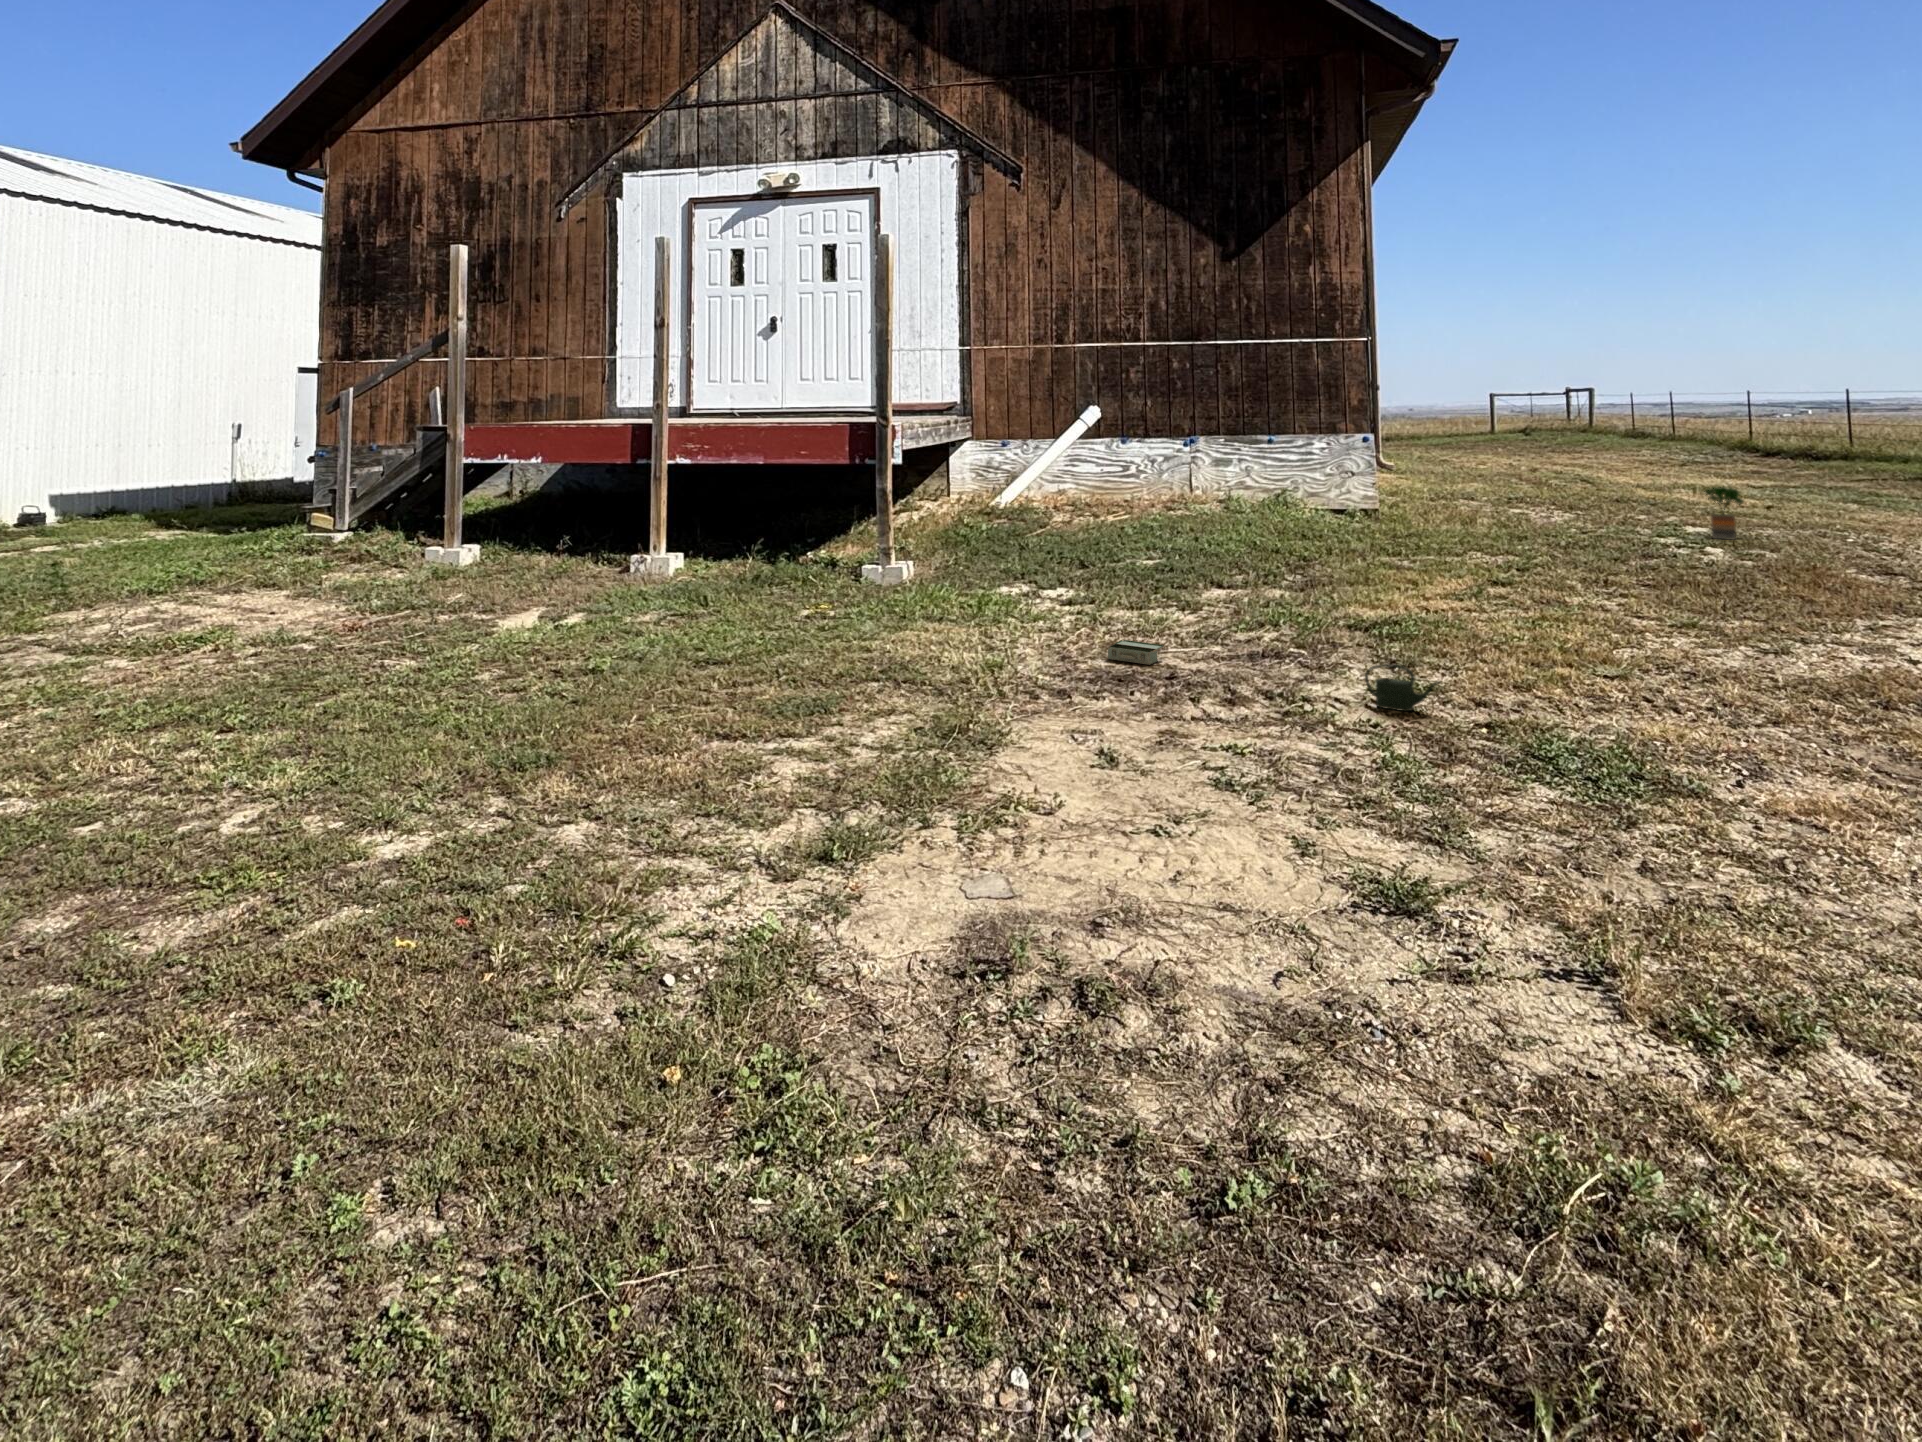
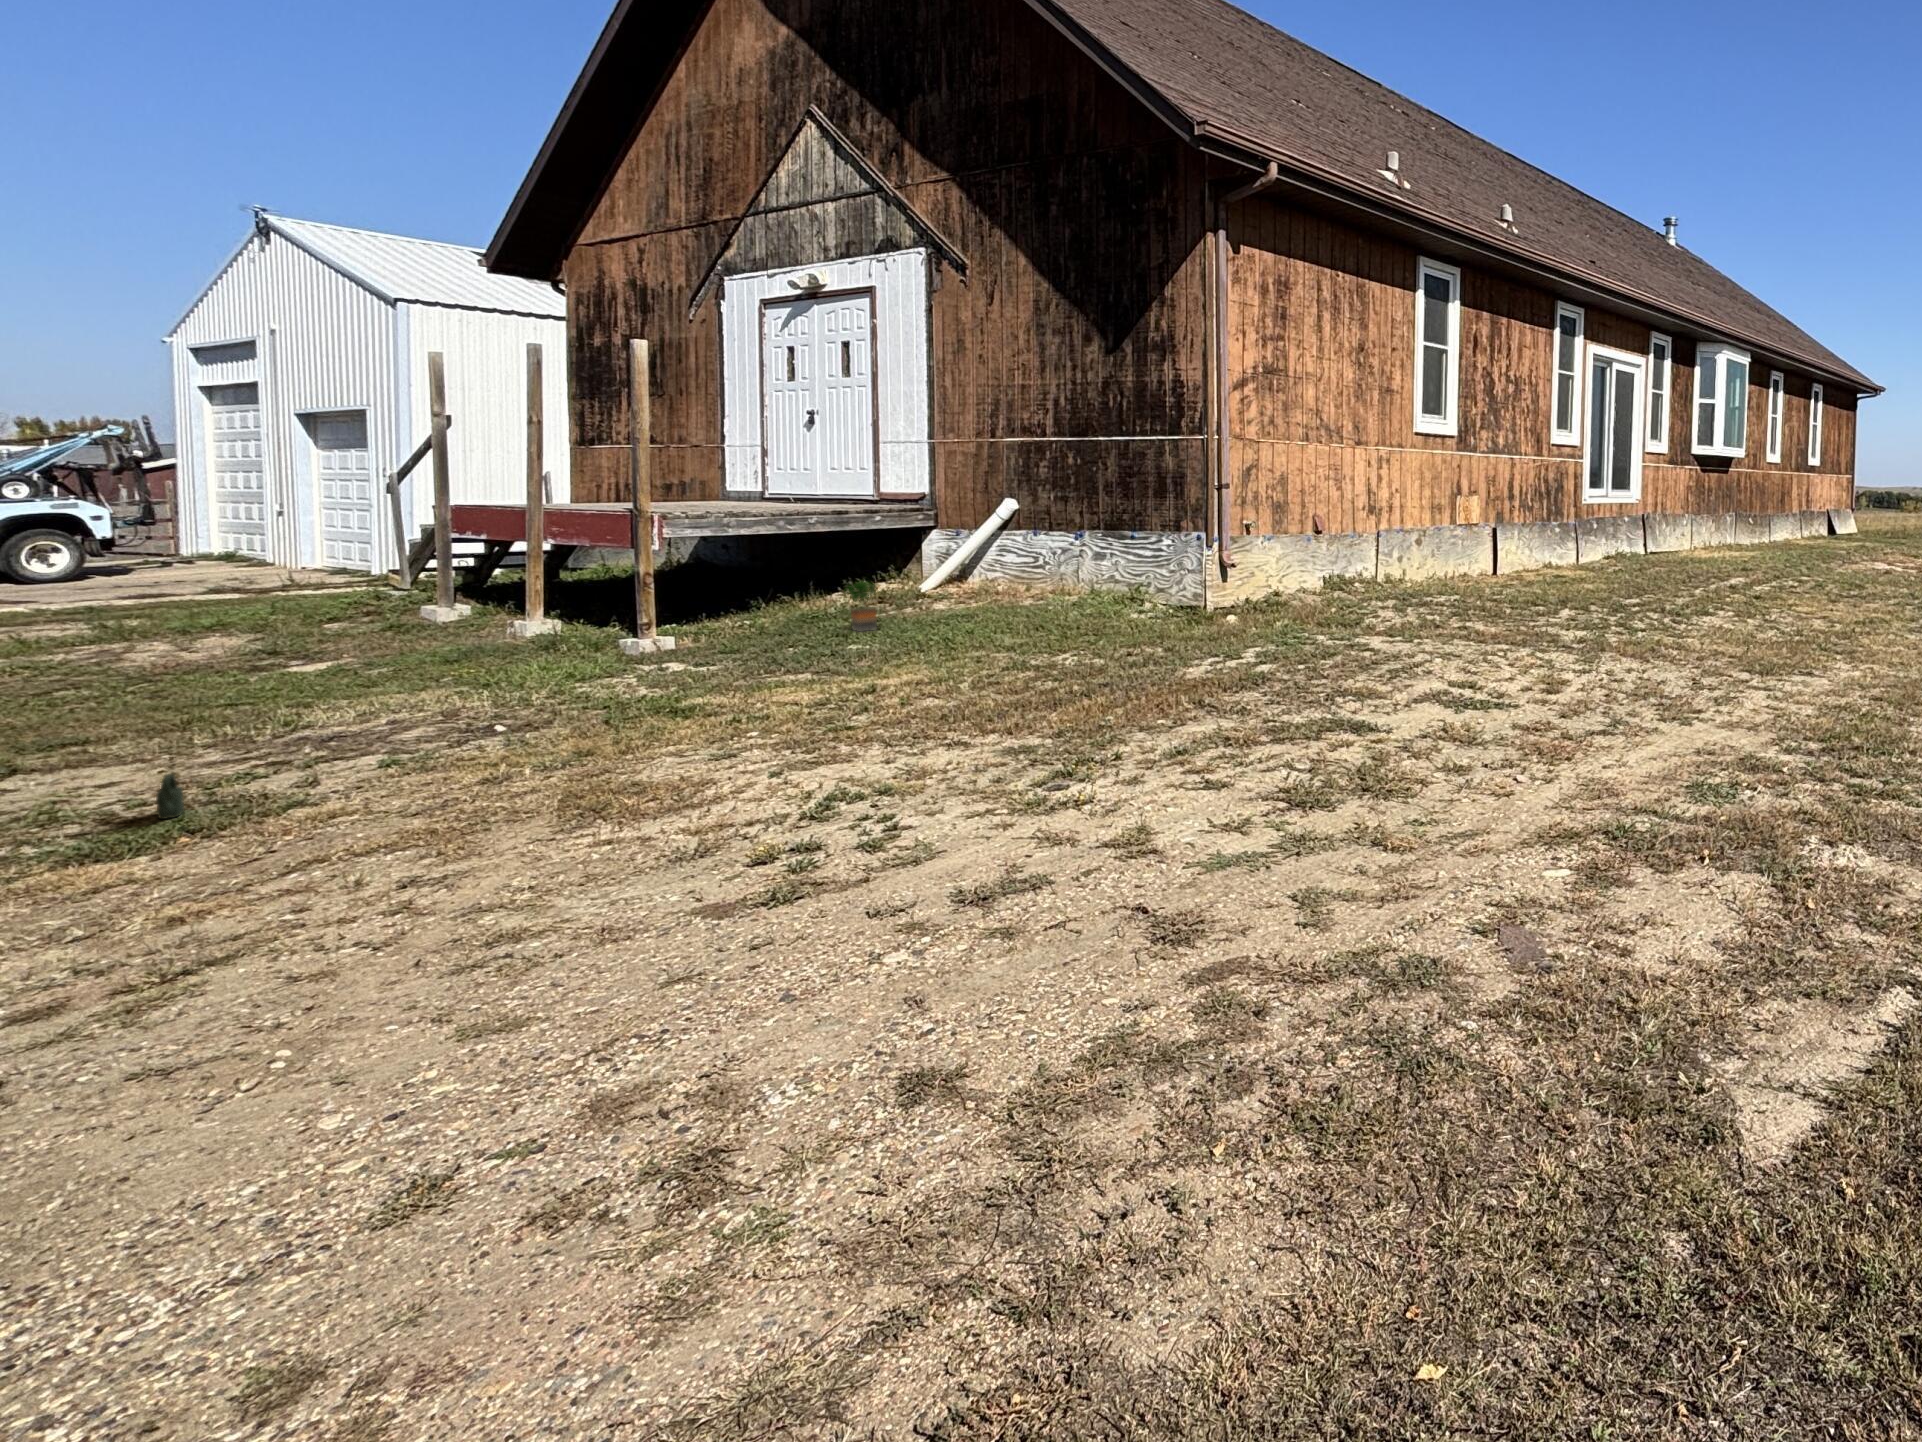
potted tree: present [1704,487,1743,540] -> present [844,582,880,632]
toolbox: present [1108,640,1164,665] -> none [270,730,321,754]

